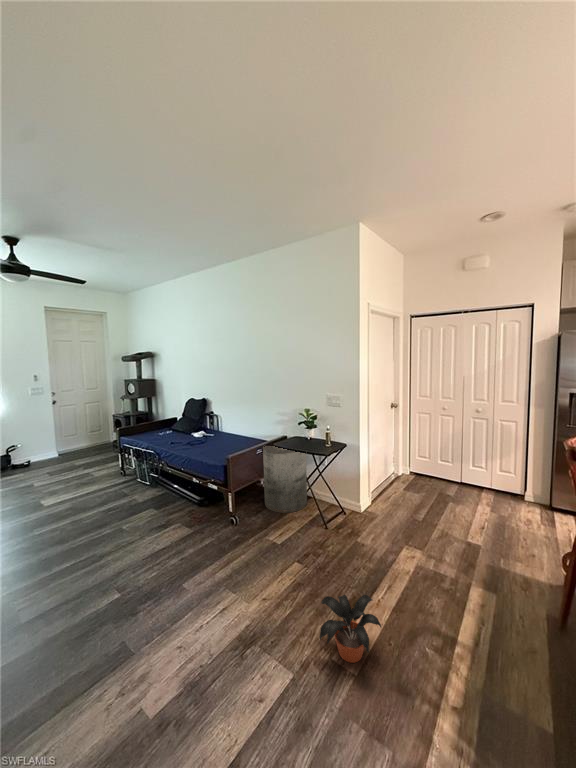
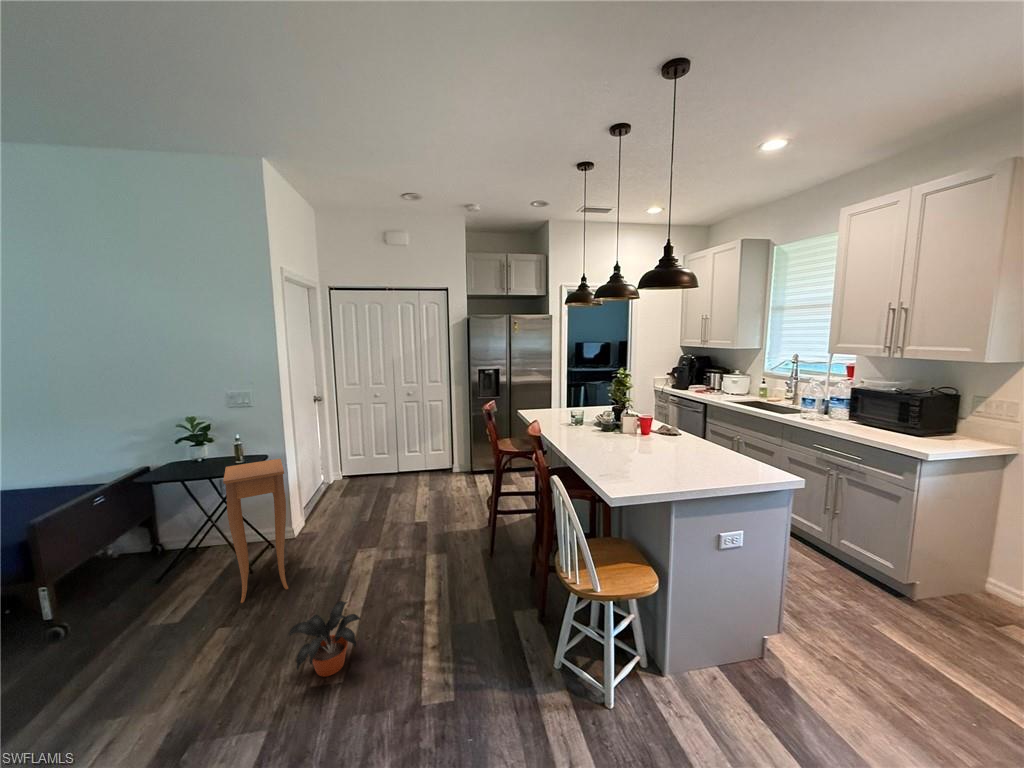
trash can: present [263,446,307,513] -> none [105,470,206,589]
side table: none [308,447,350,554] -> present [223,459,288,603]

